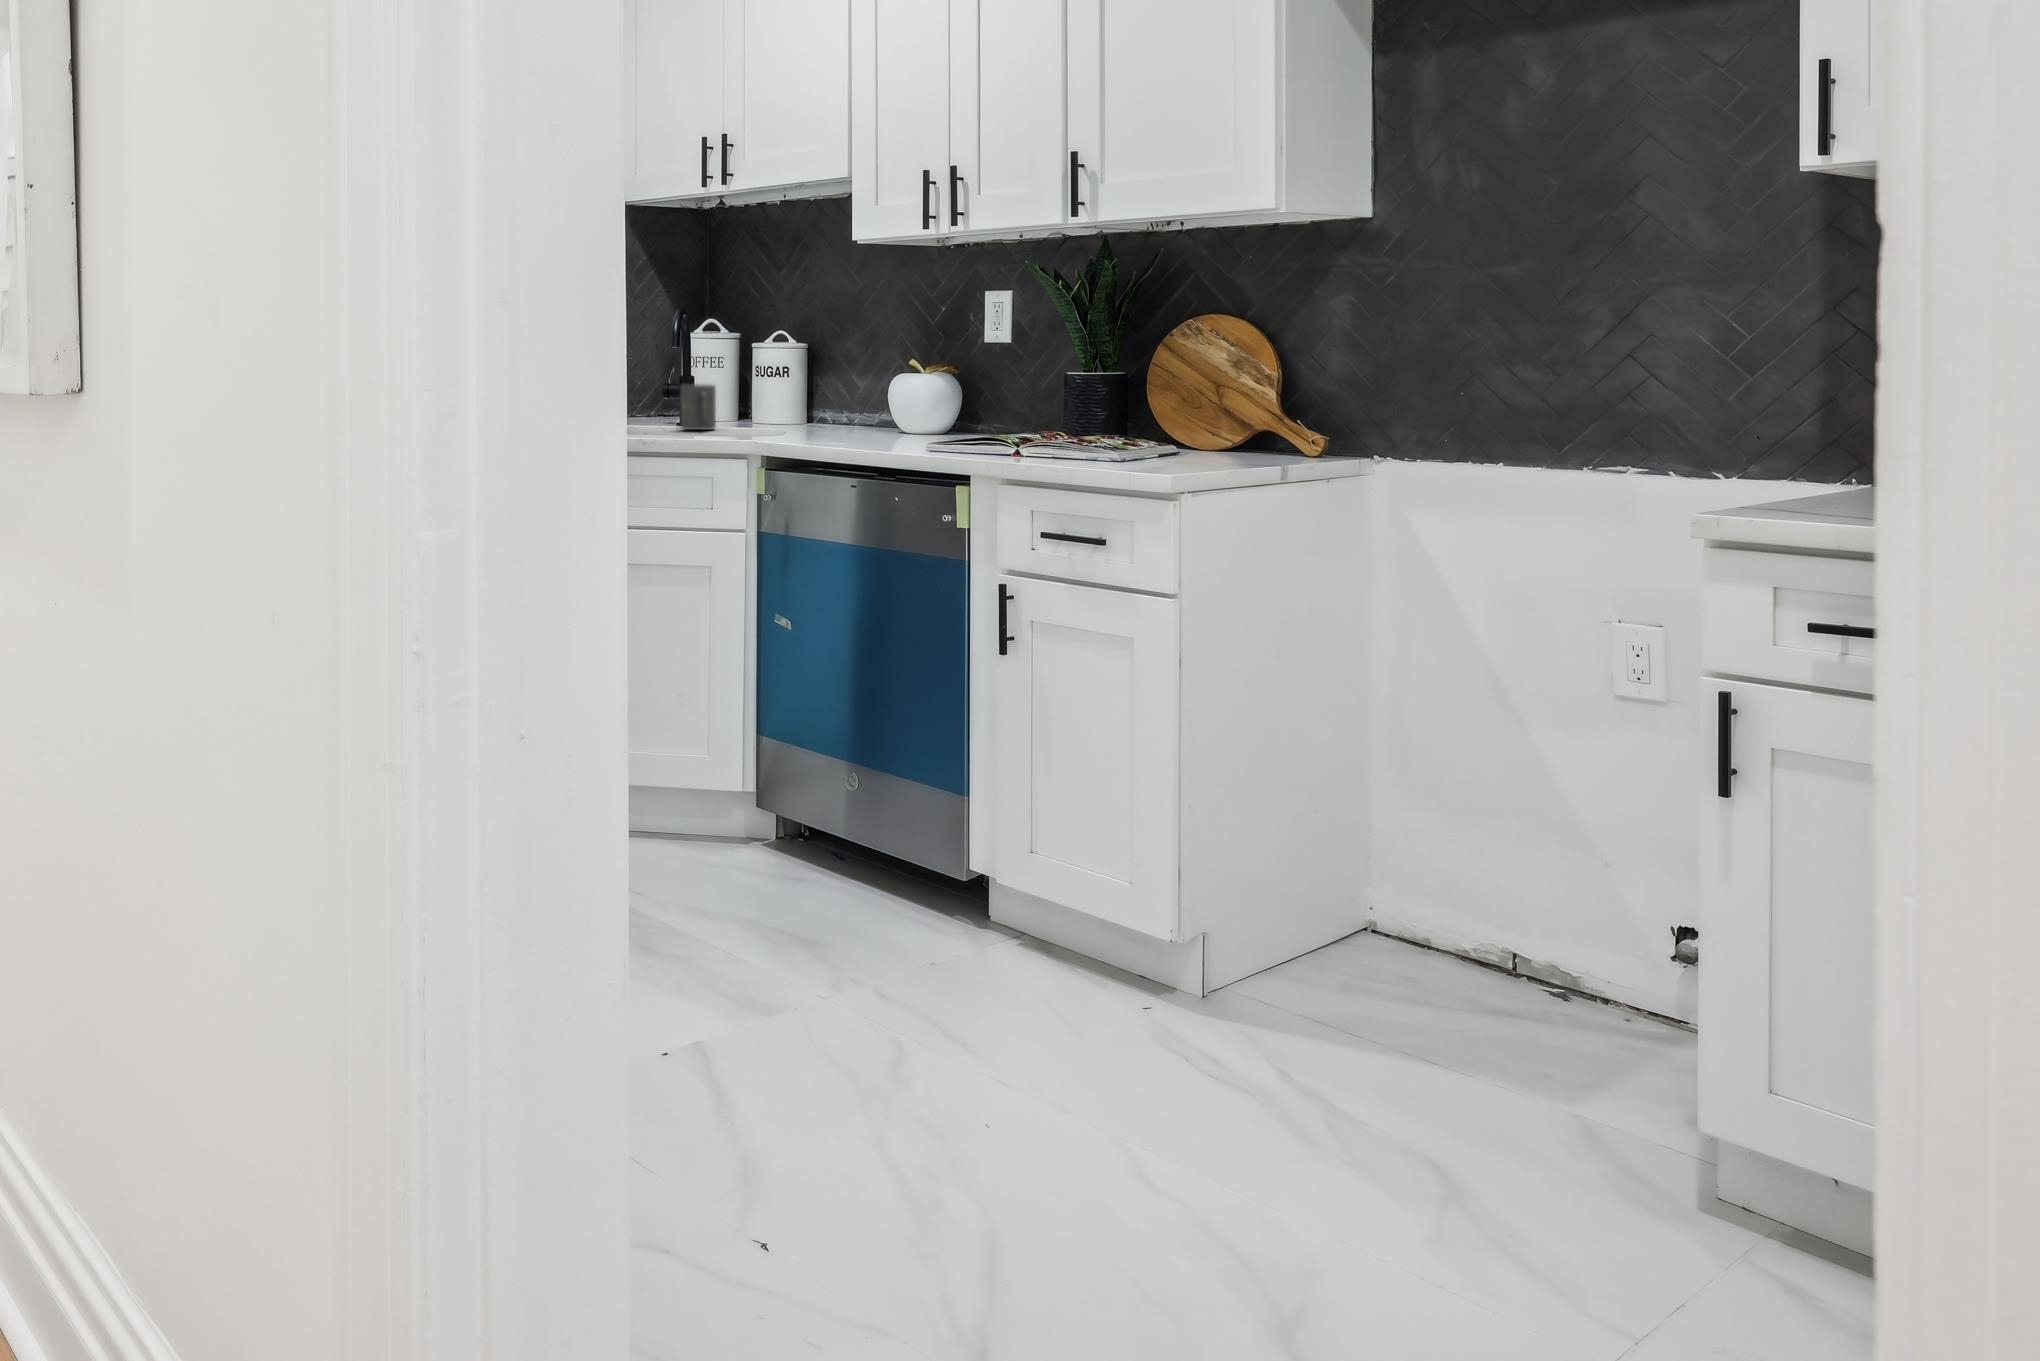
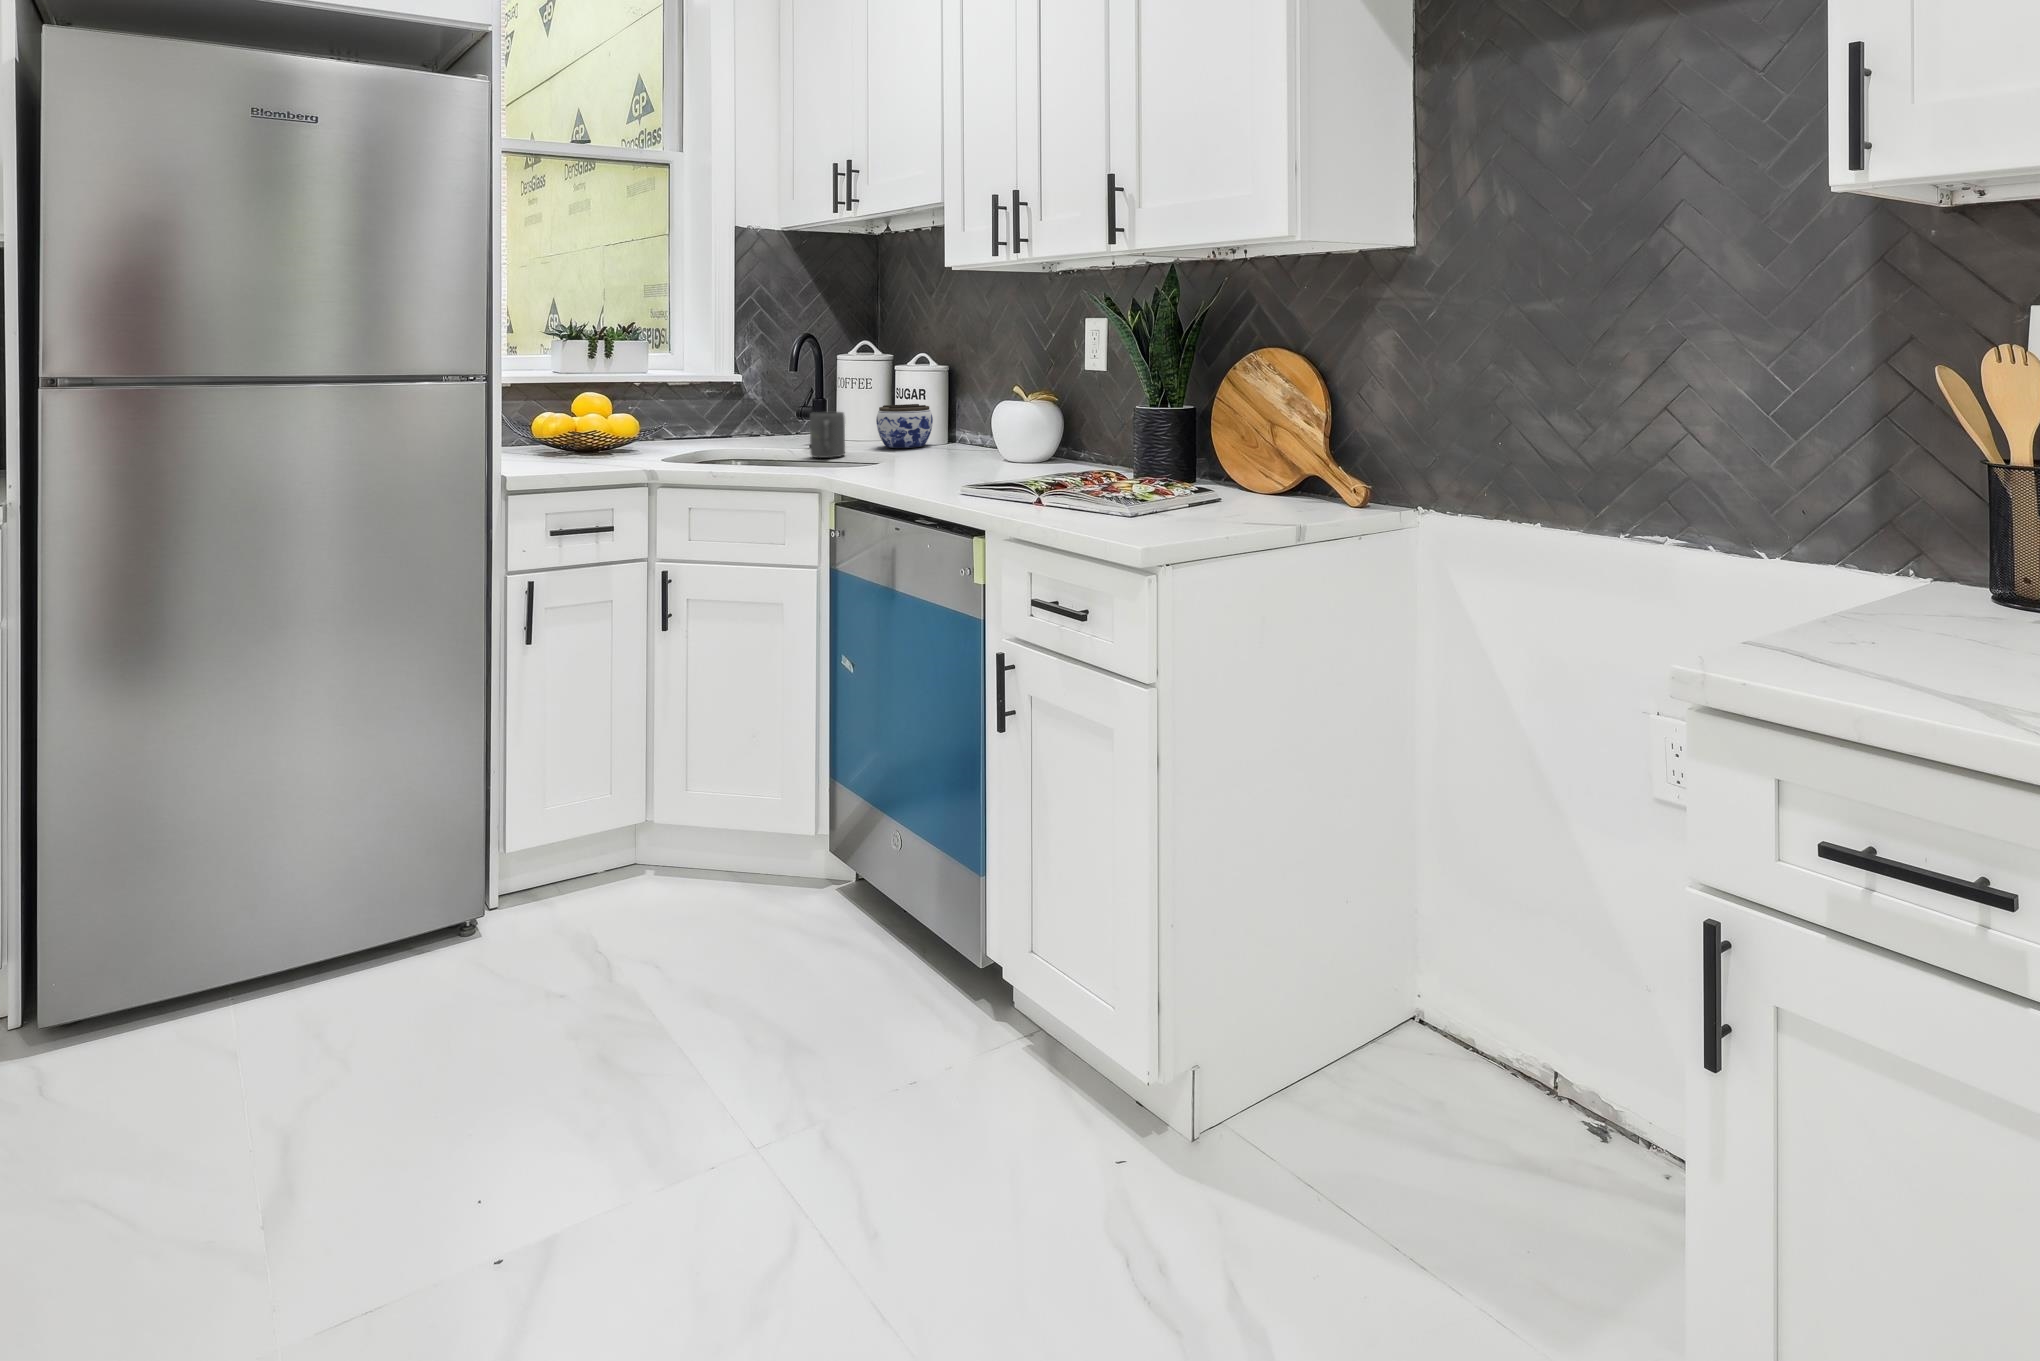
jar: none [735,380,793,424] -> present [876,404,933,448]

